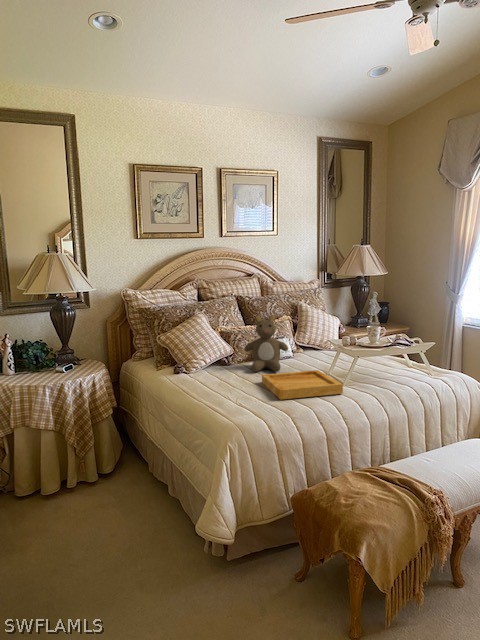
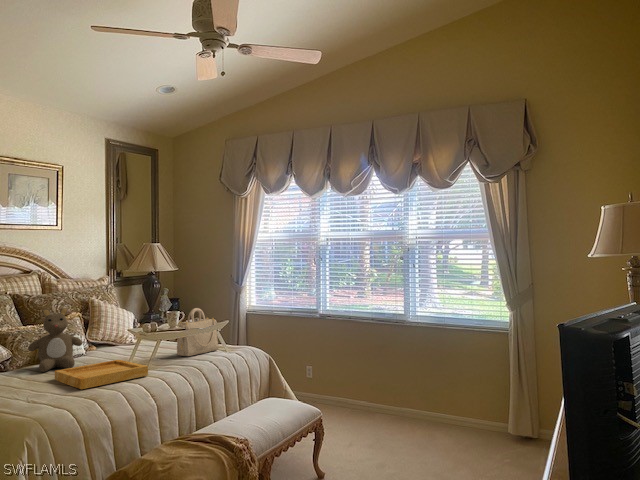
handbag: none [376,324,422,374] -> present [177,308,218,356]

